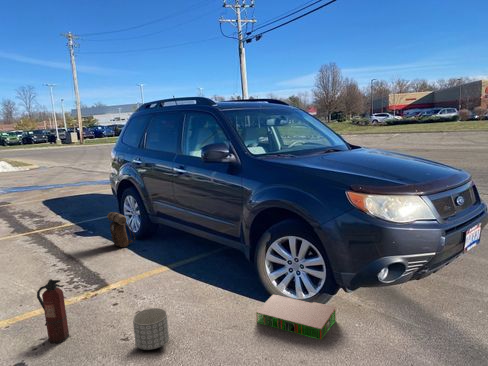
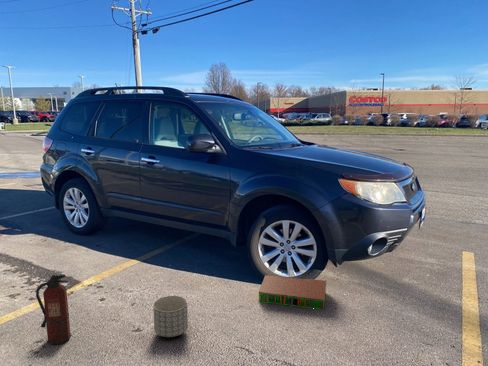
backpack: present [107,212,135,247] -> none [48,206,82,244]

